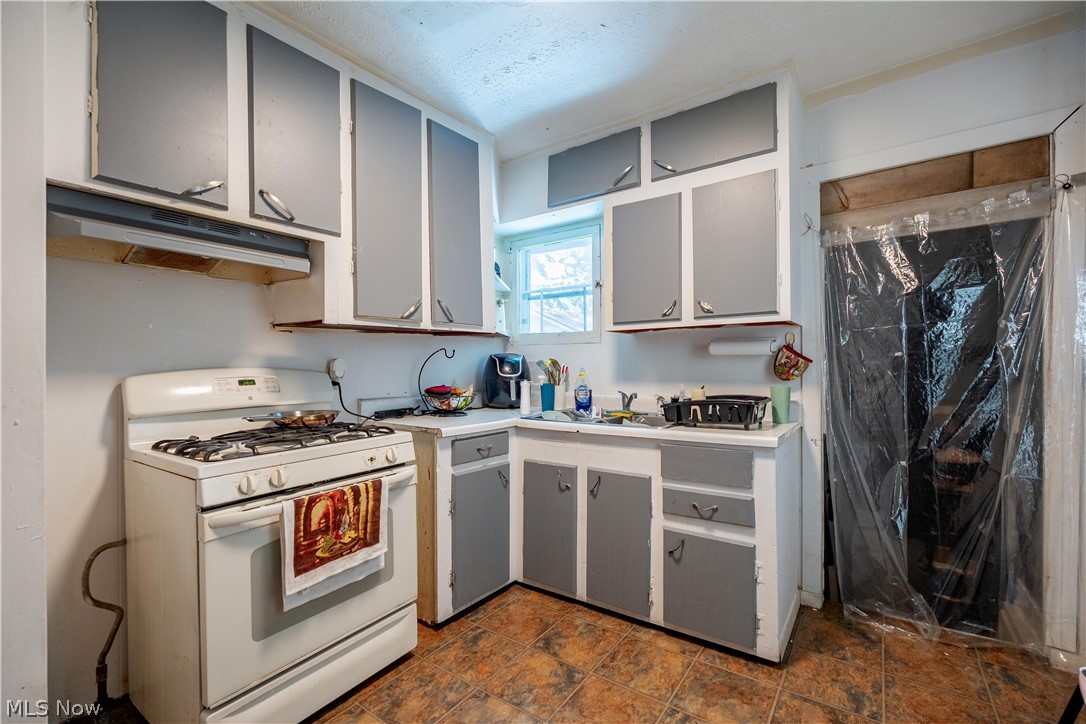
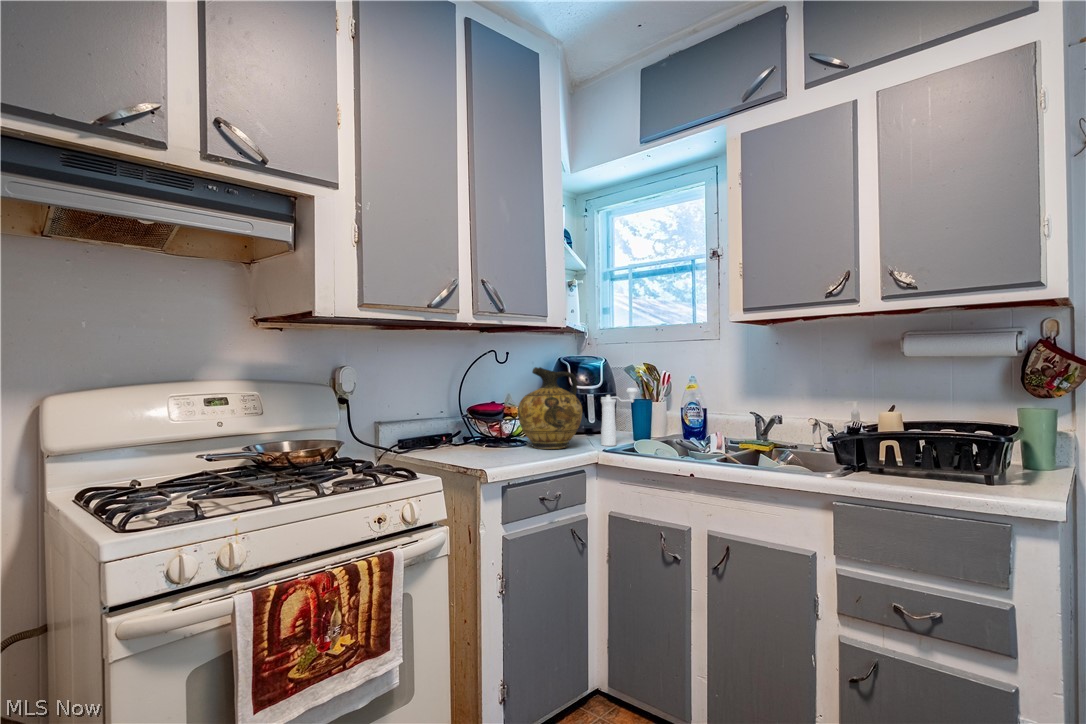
ceramic jug: none [463,361,508,417] -> present [518,367,582,449]

